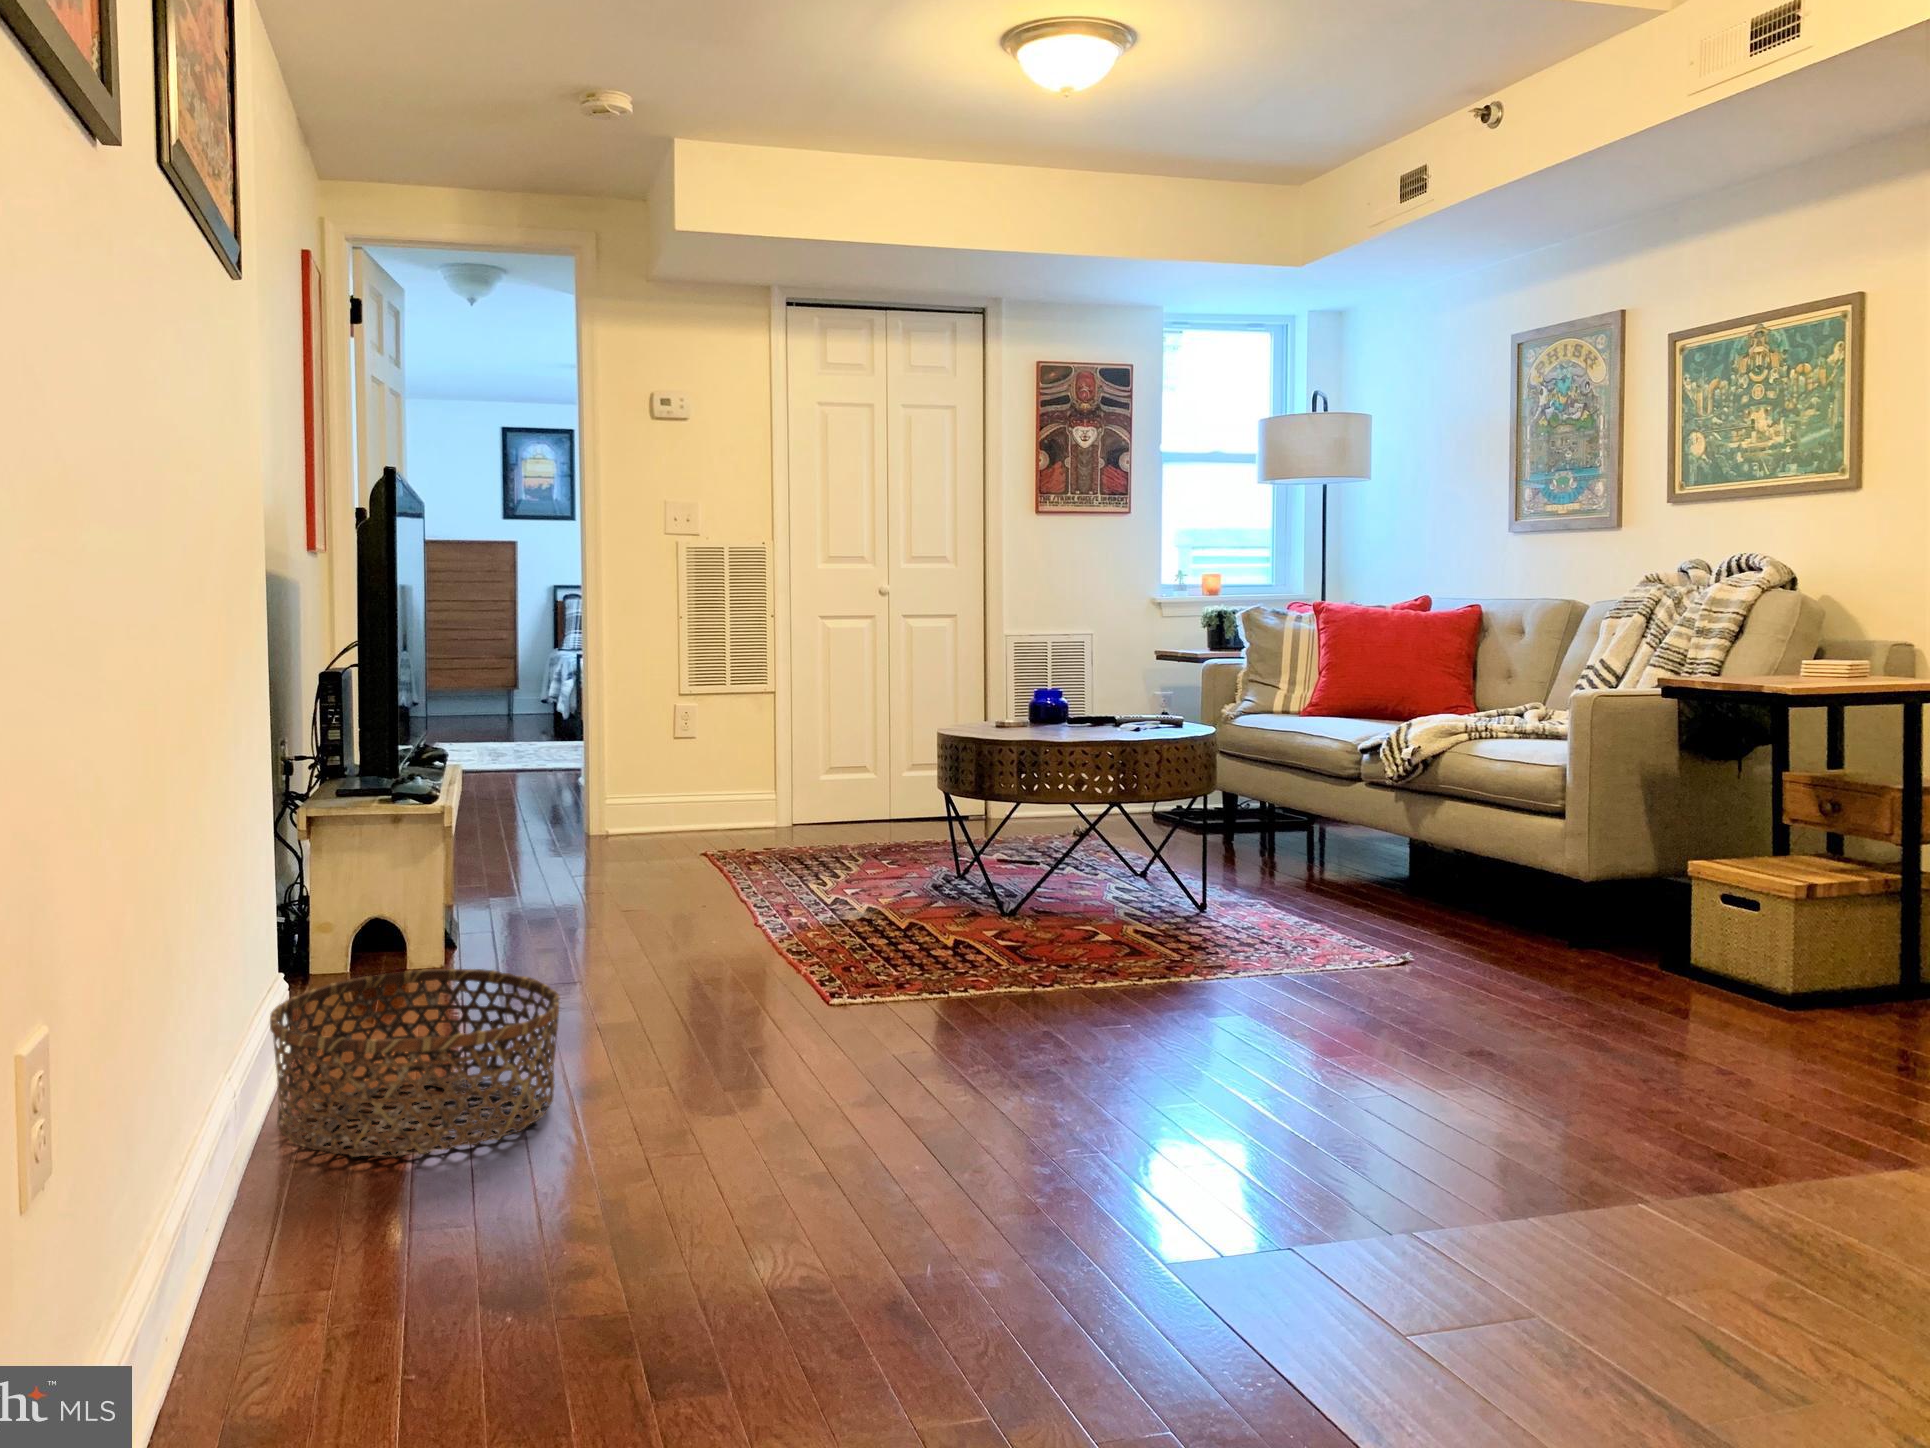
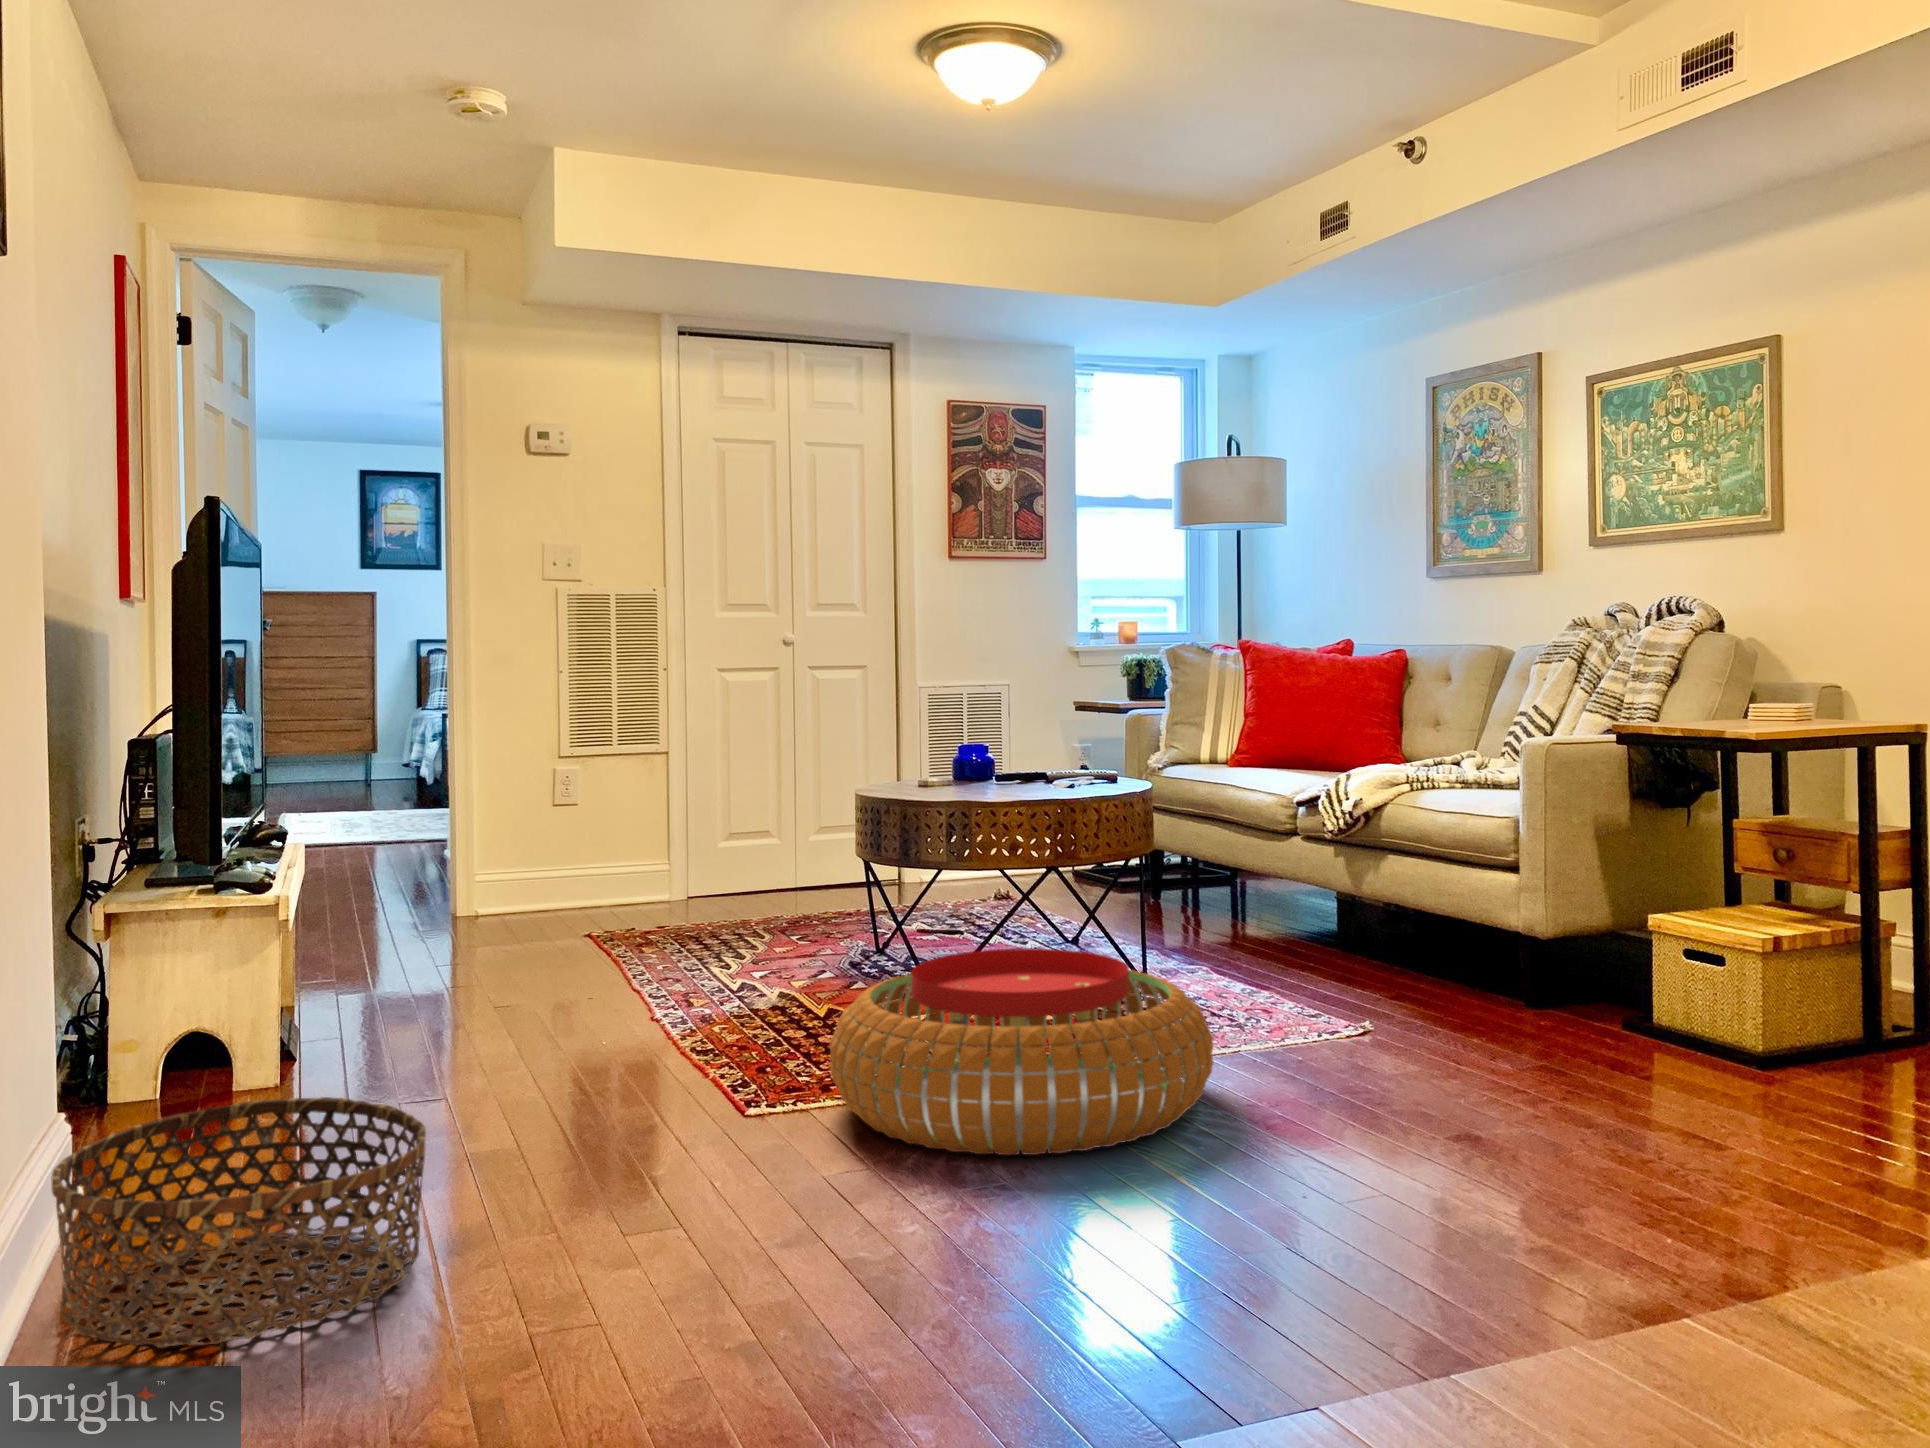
pouf: none [904,871,1251,1051] -> present [830,949,1214,1155]

